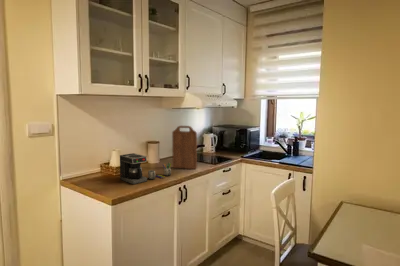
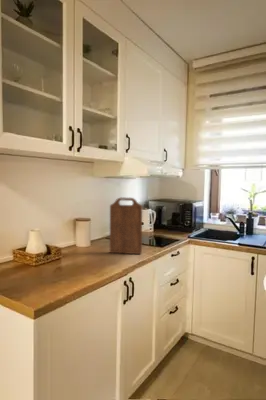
coffee maker: present [120,153,171,184] -> none [43,235,112,280]

